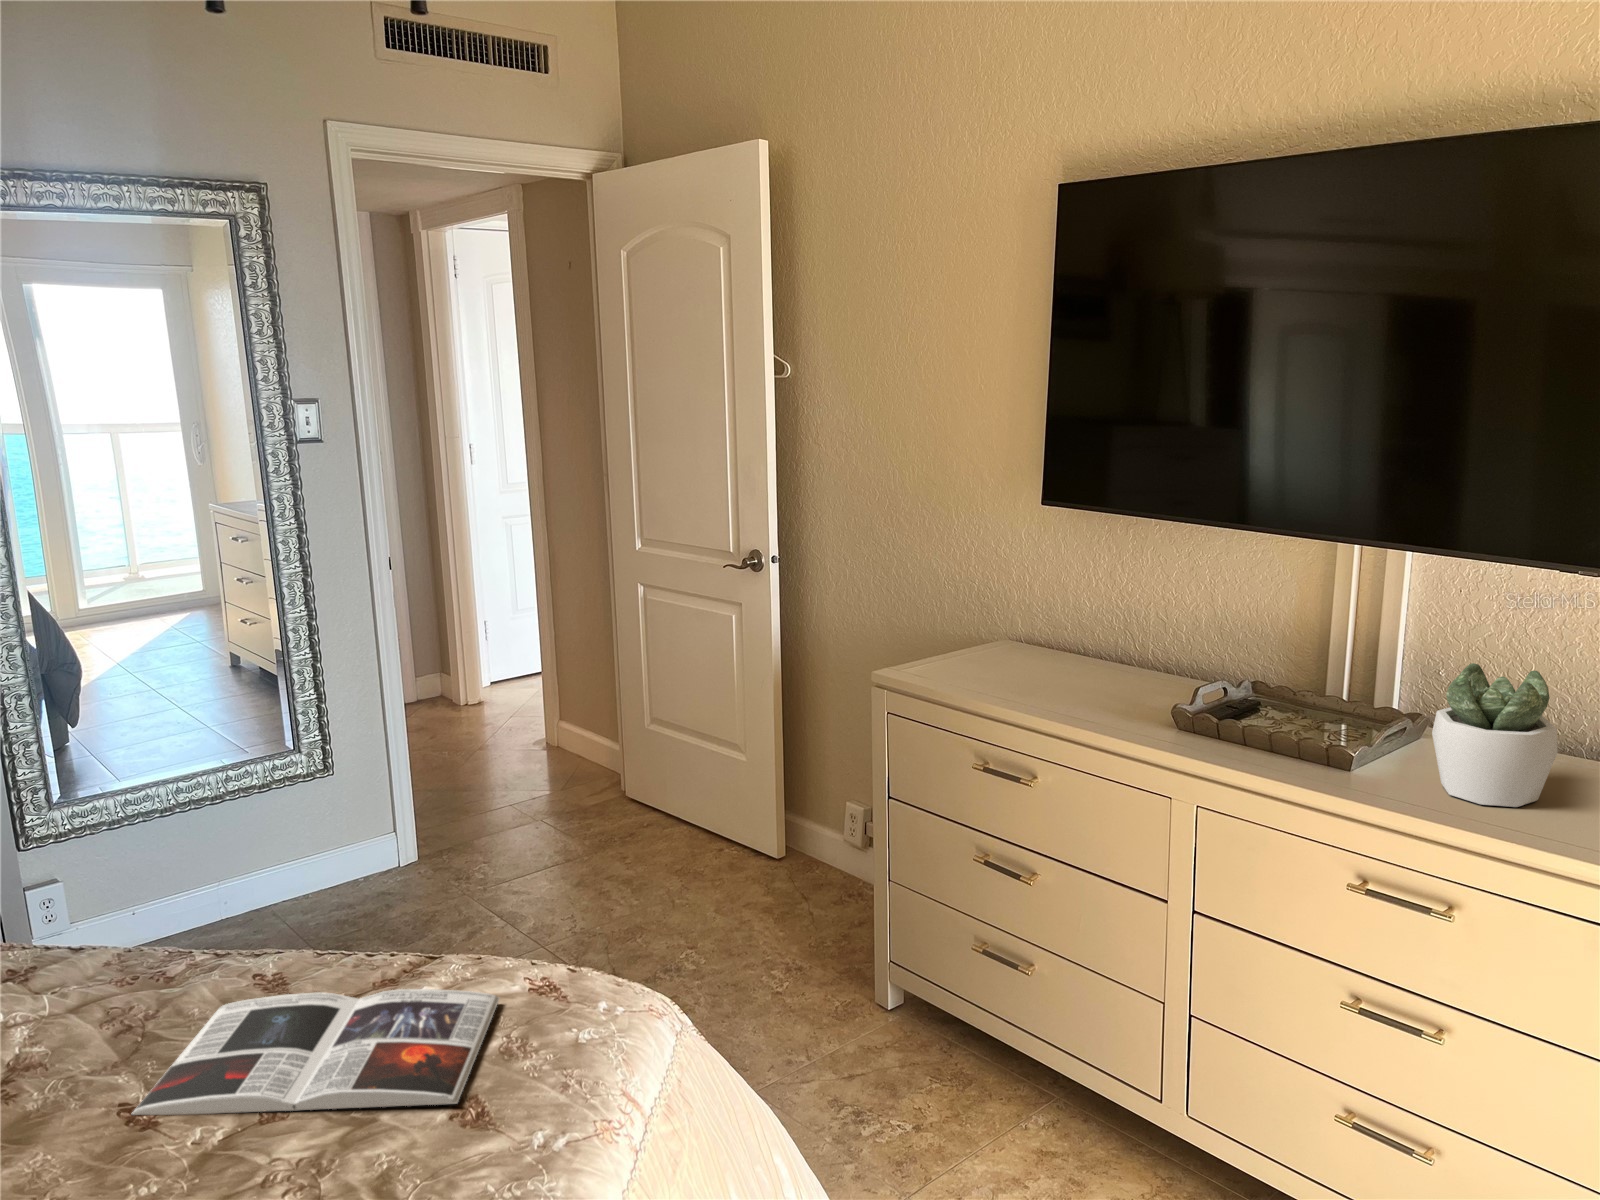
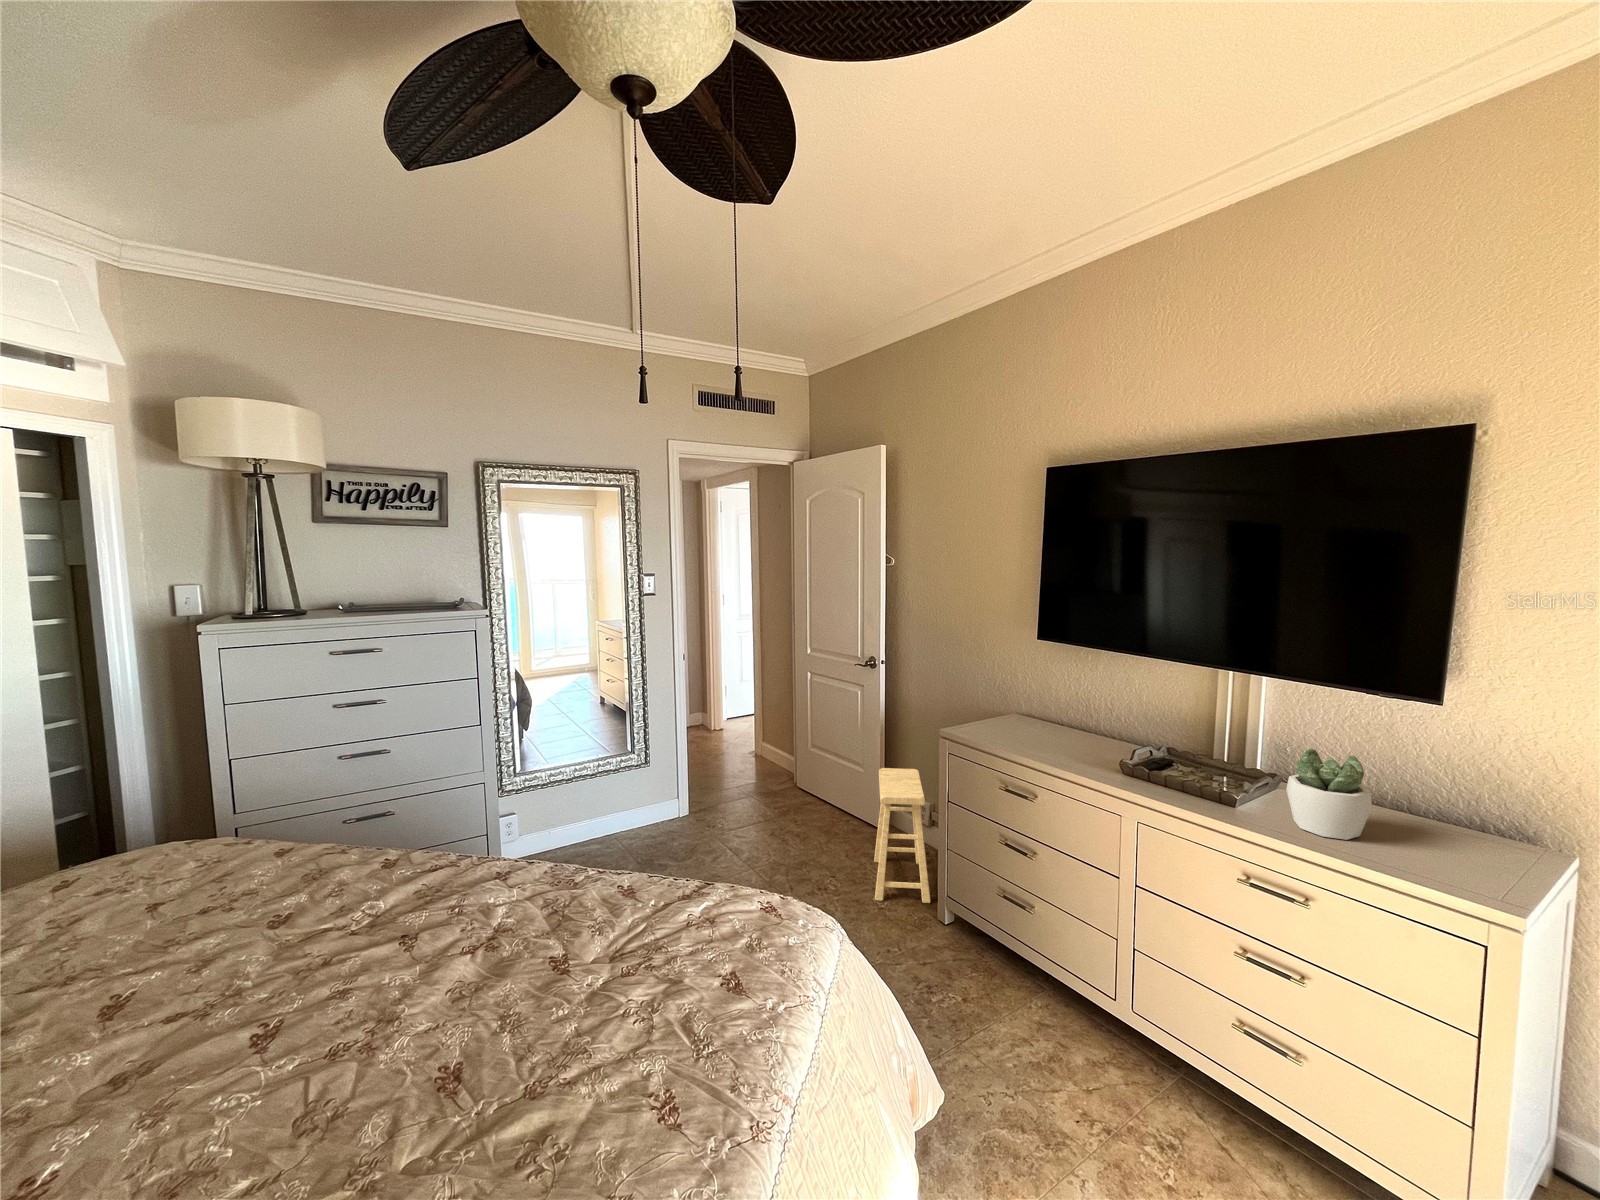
footstool: none [765,750,864,983] -> present [874,768,930,903]
magazine: present [132,989,499,1115] -> none [555,900,746,976]

